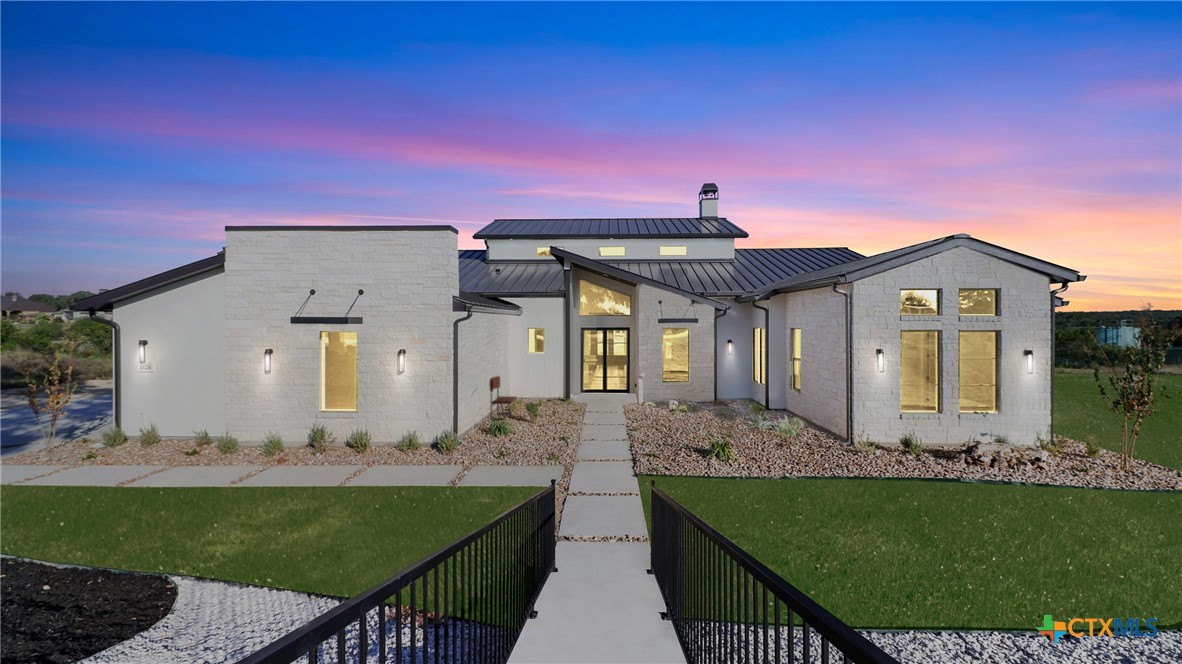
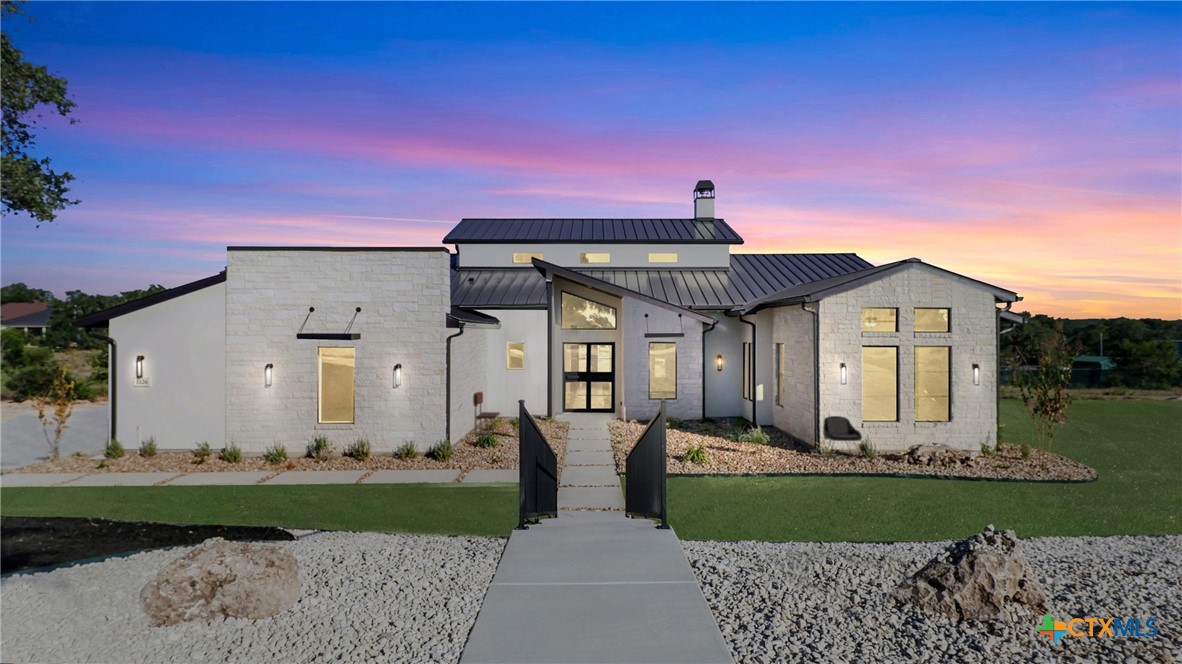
lounge chair: none [857,406,906,453] -> present [823,416,862,454]

